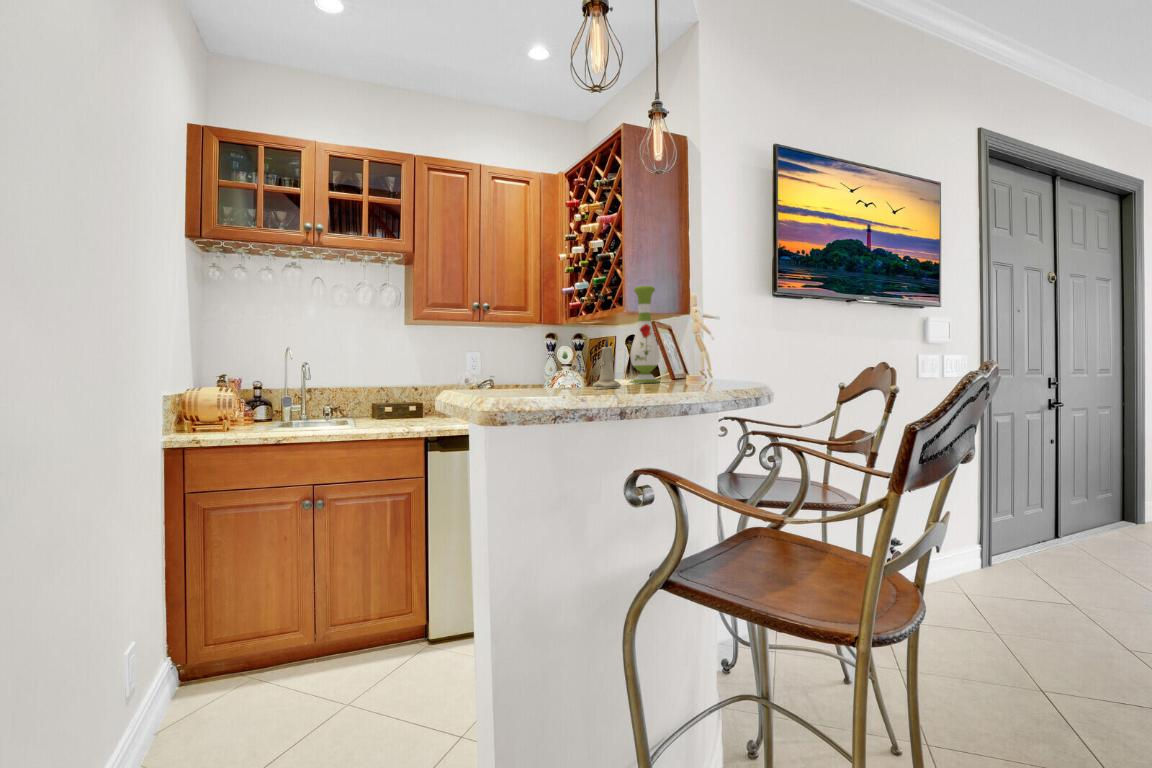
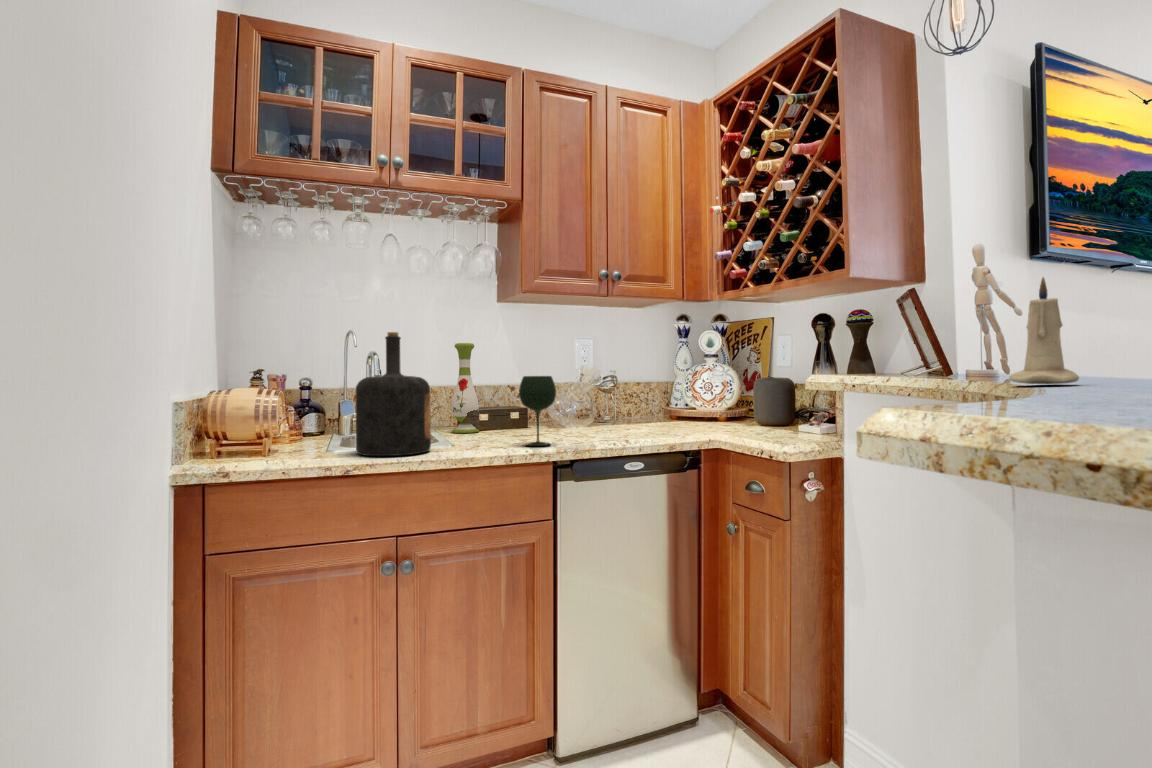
vase: present [630,286,660,383] -> present [451,343,479,433]
bottle: none [287,350,340,433] -> present [355,332,431,456]
wine glass: none [404,379,431,426] -> present [519,376,556,446]

